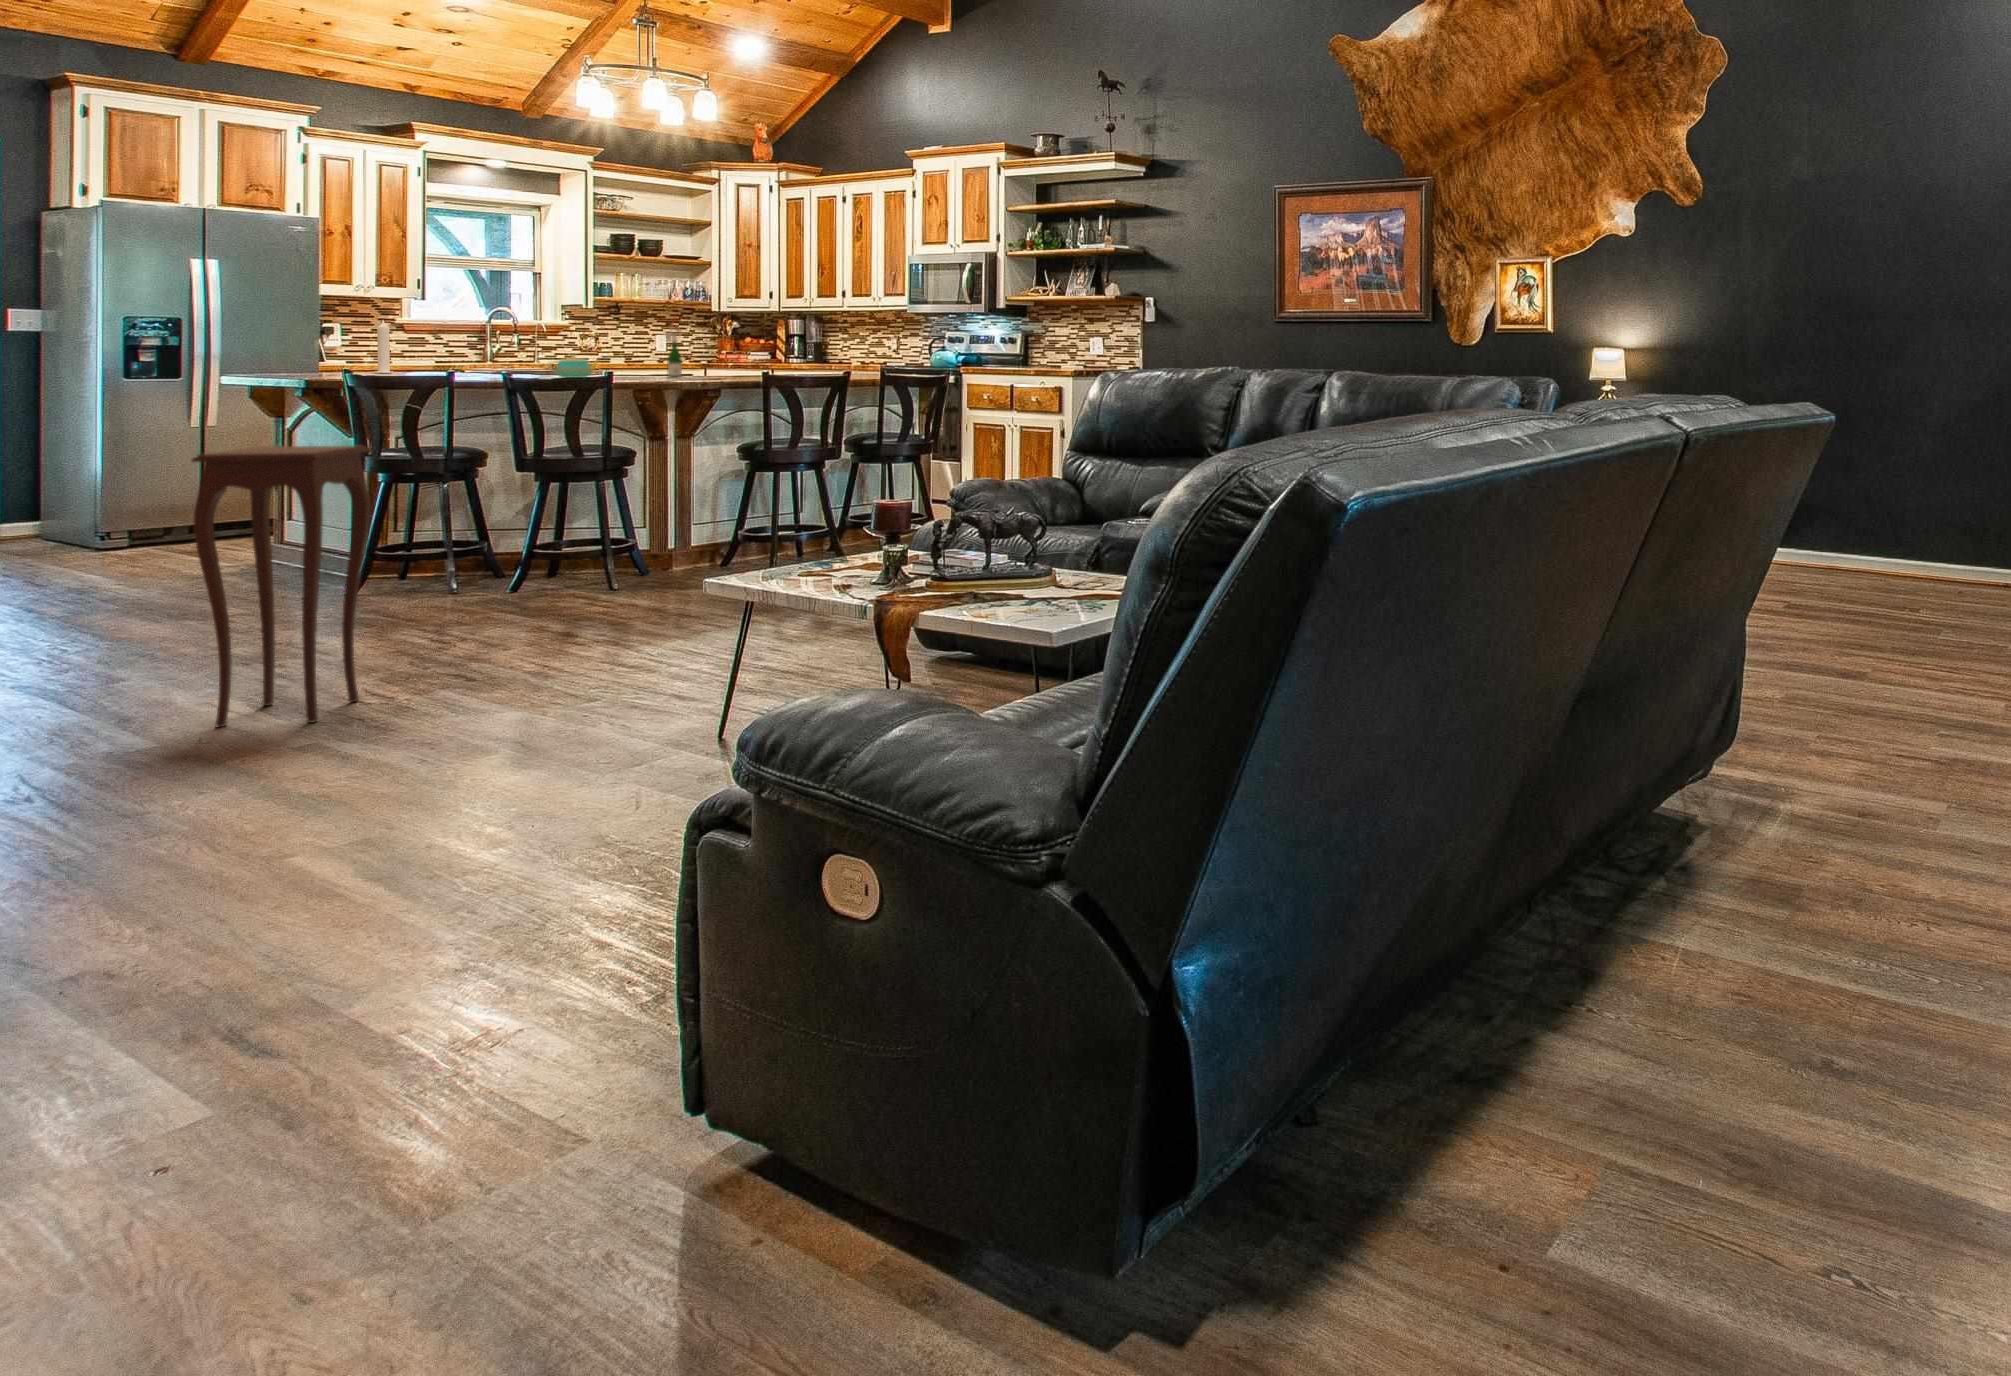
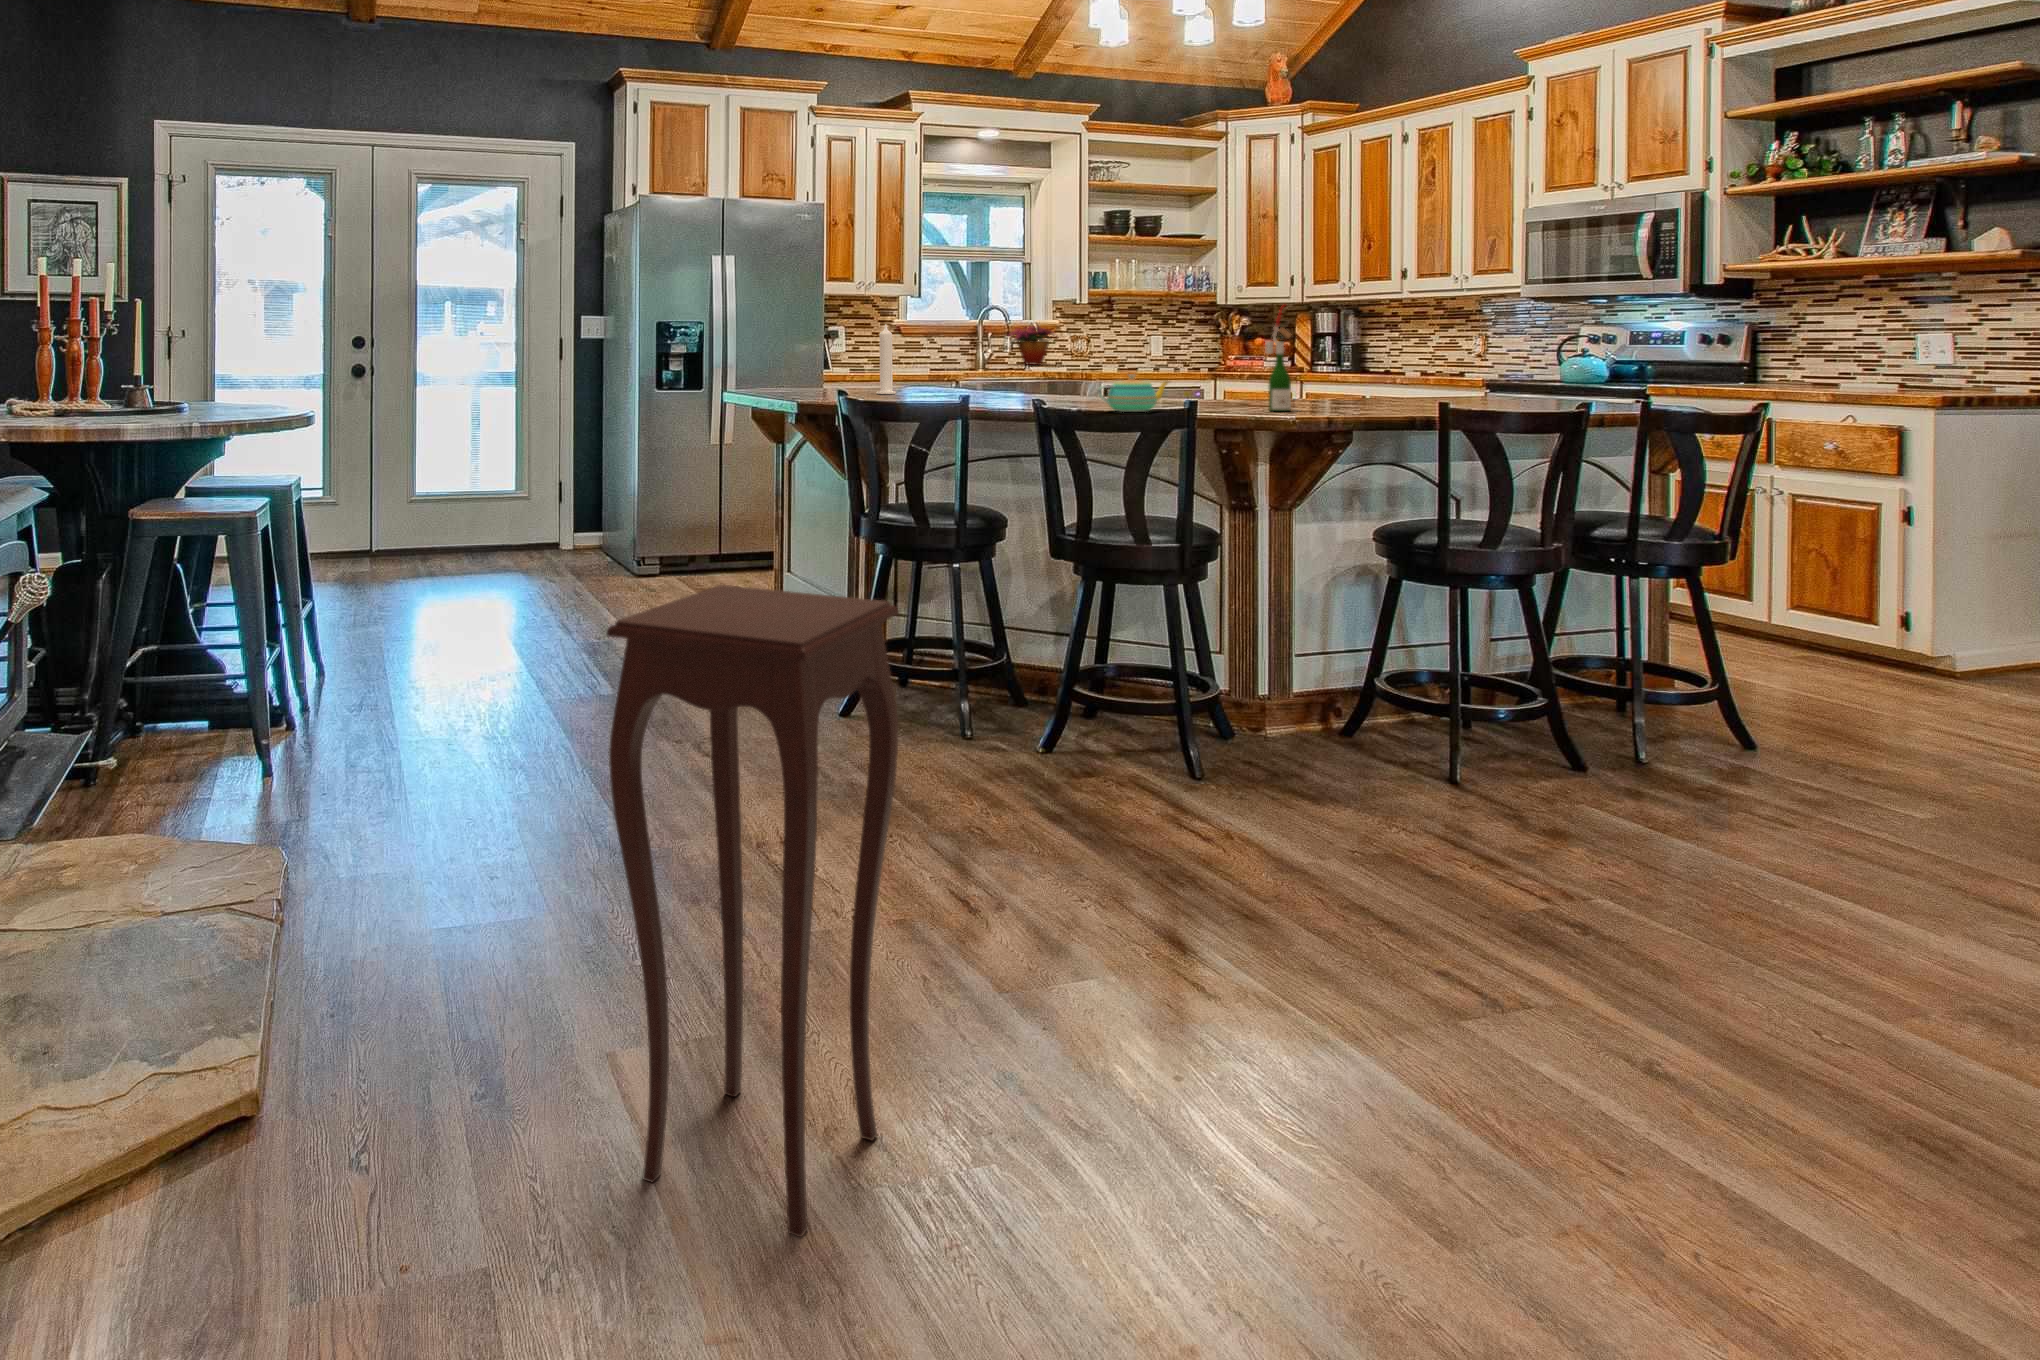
flower arrangement: none [513,326,567,358] -> present [1011,326,1057,365]

